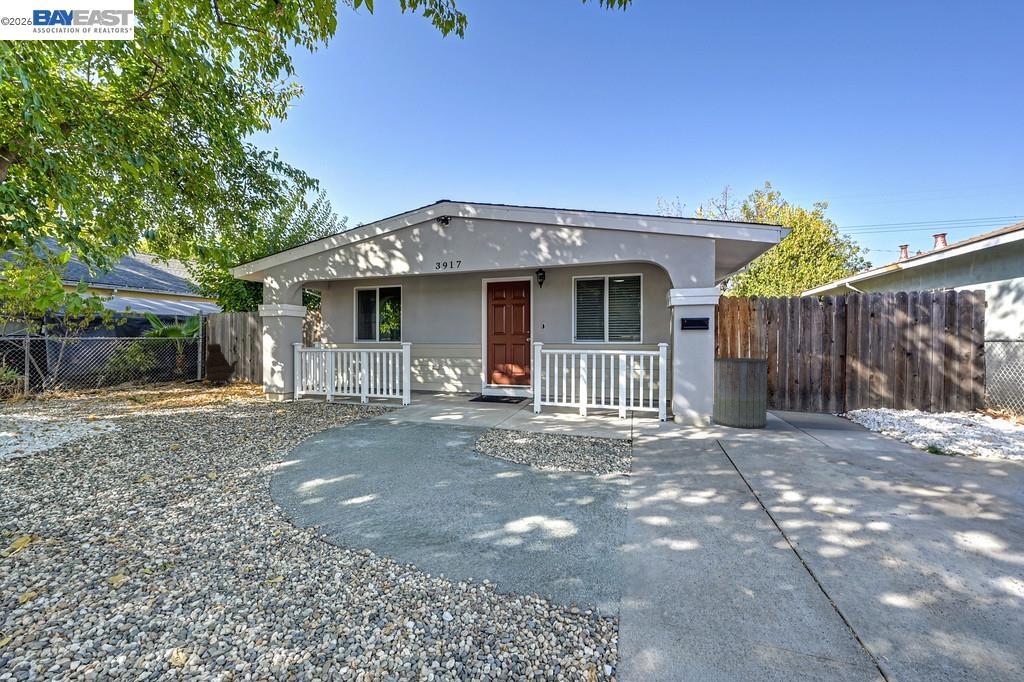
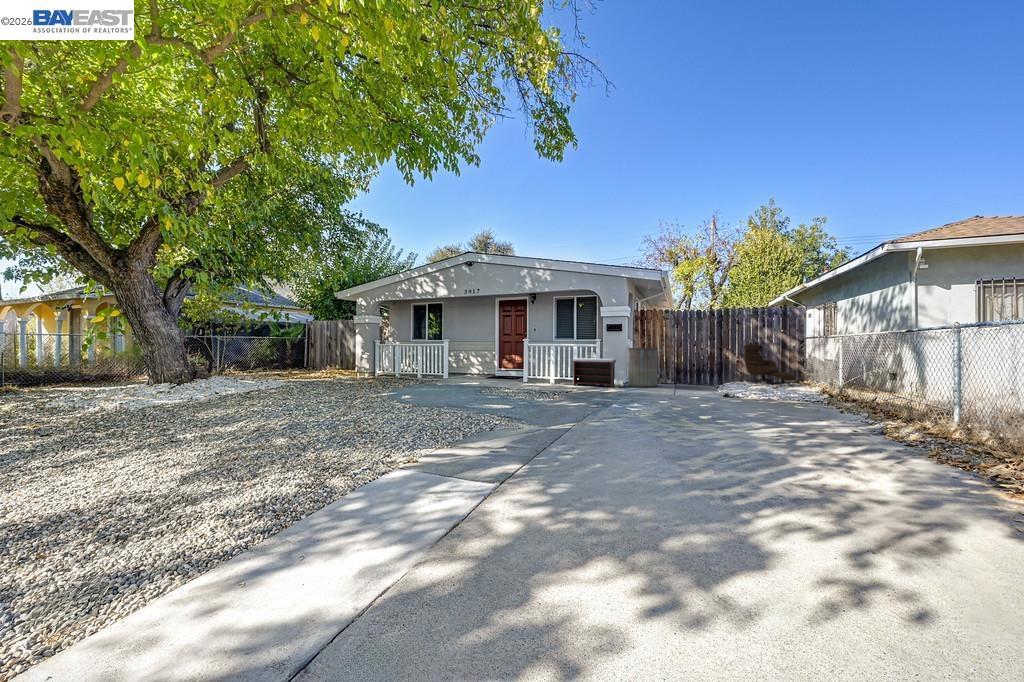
lounge chair: present [202,344,238,386] -> present [744,344,796,386]
bench: none [619,376,695,428] -> present [572,358,616,387]

